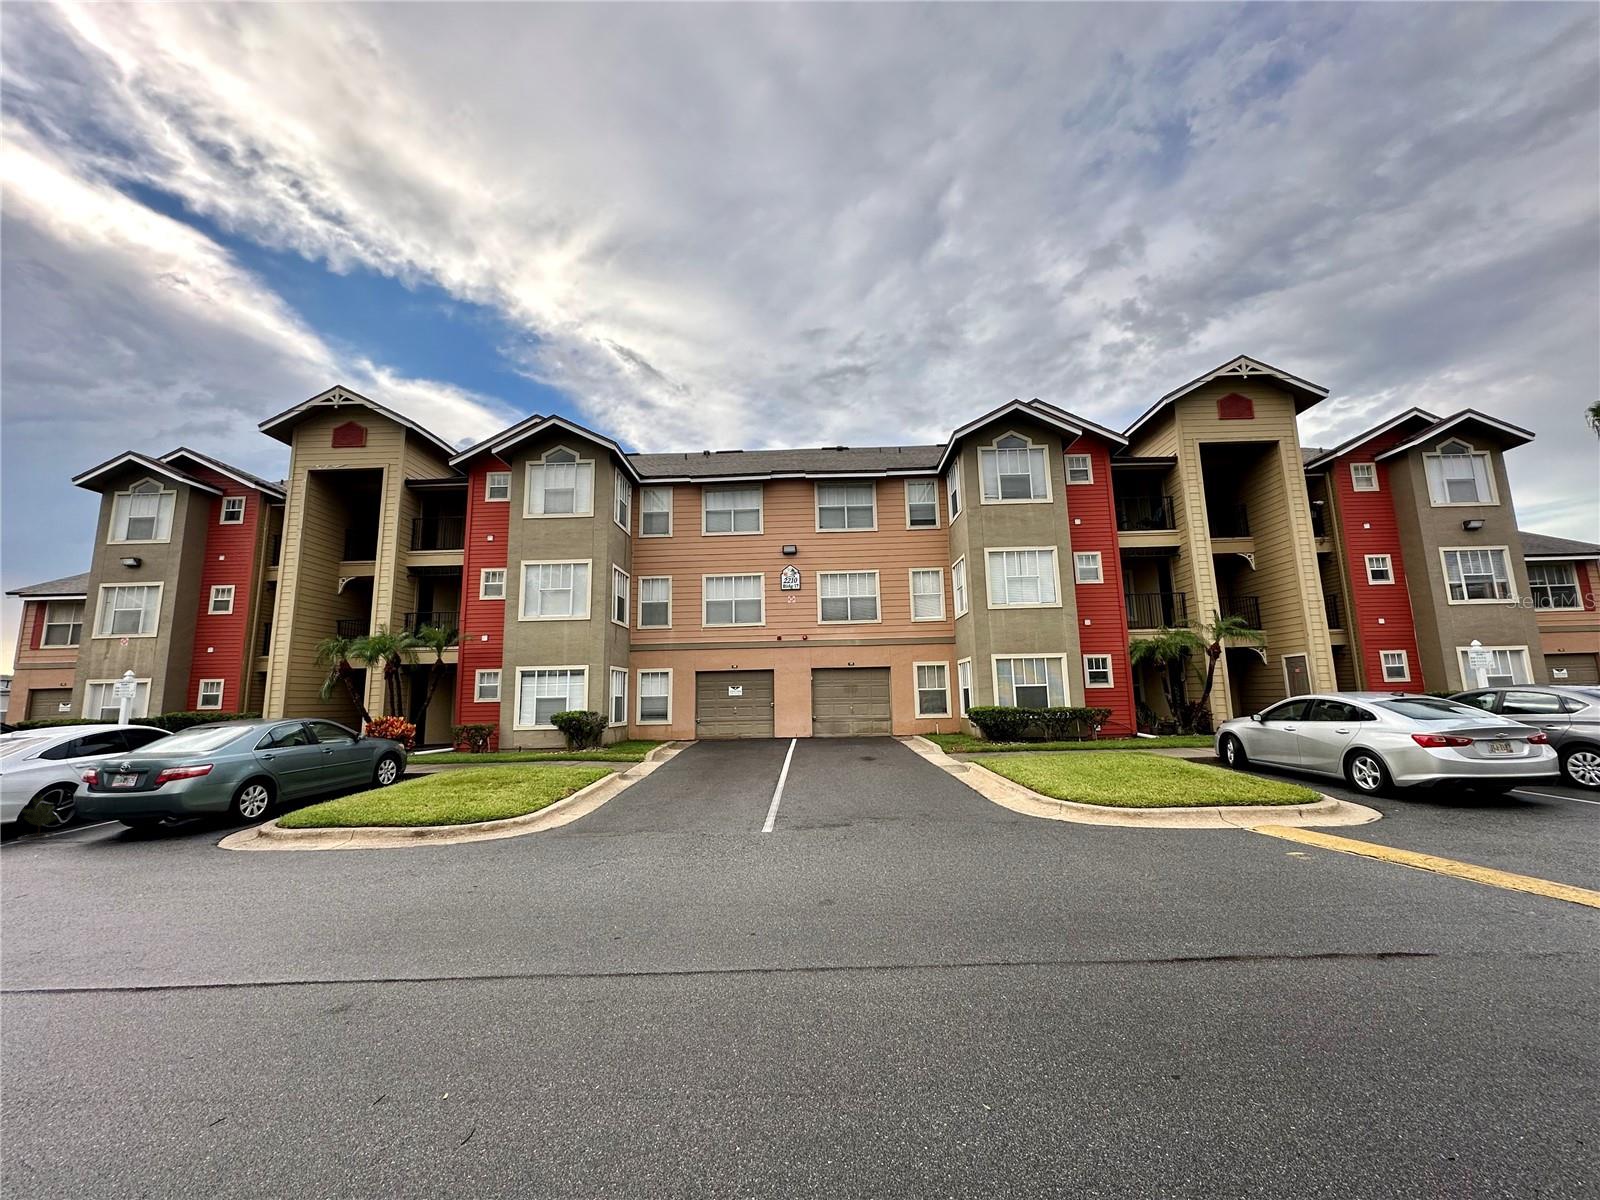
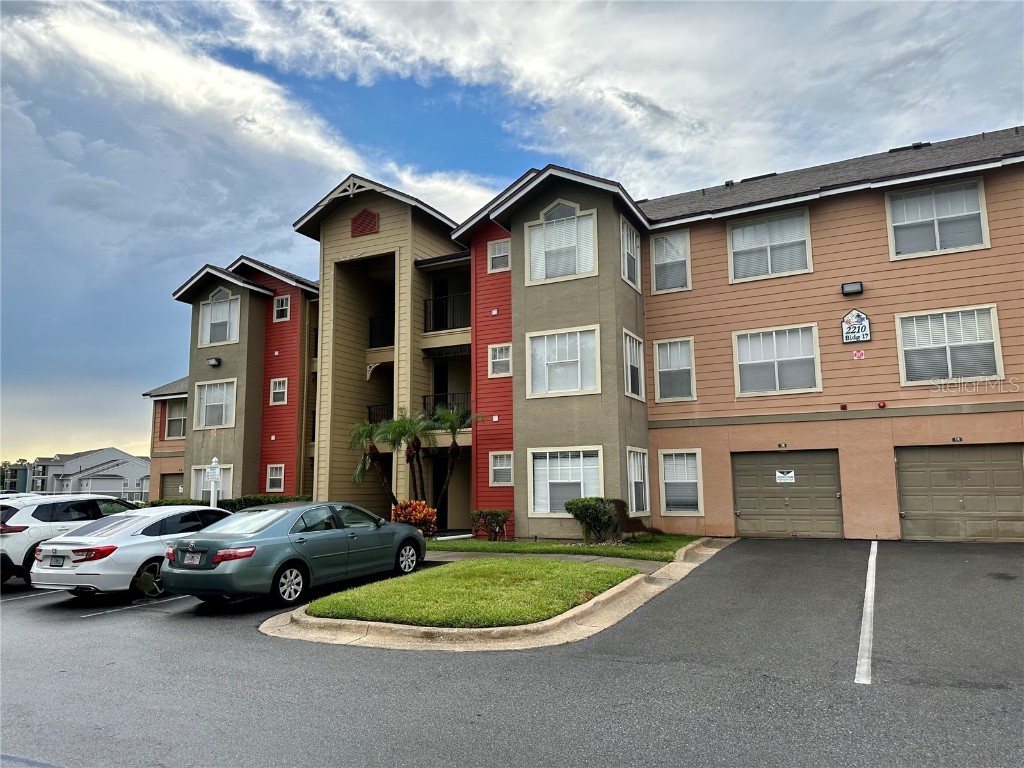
lounge chair: none [595,710,638,748] -> present [613,499,664,543]

